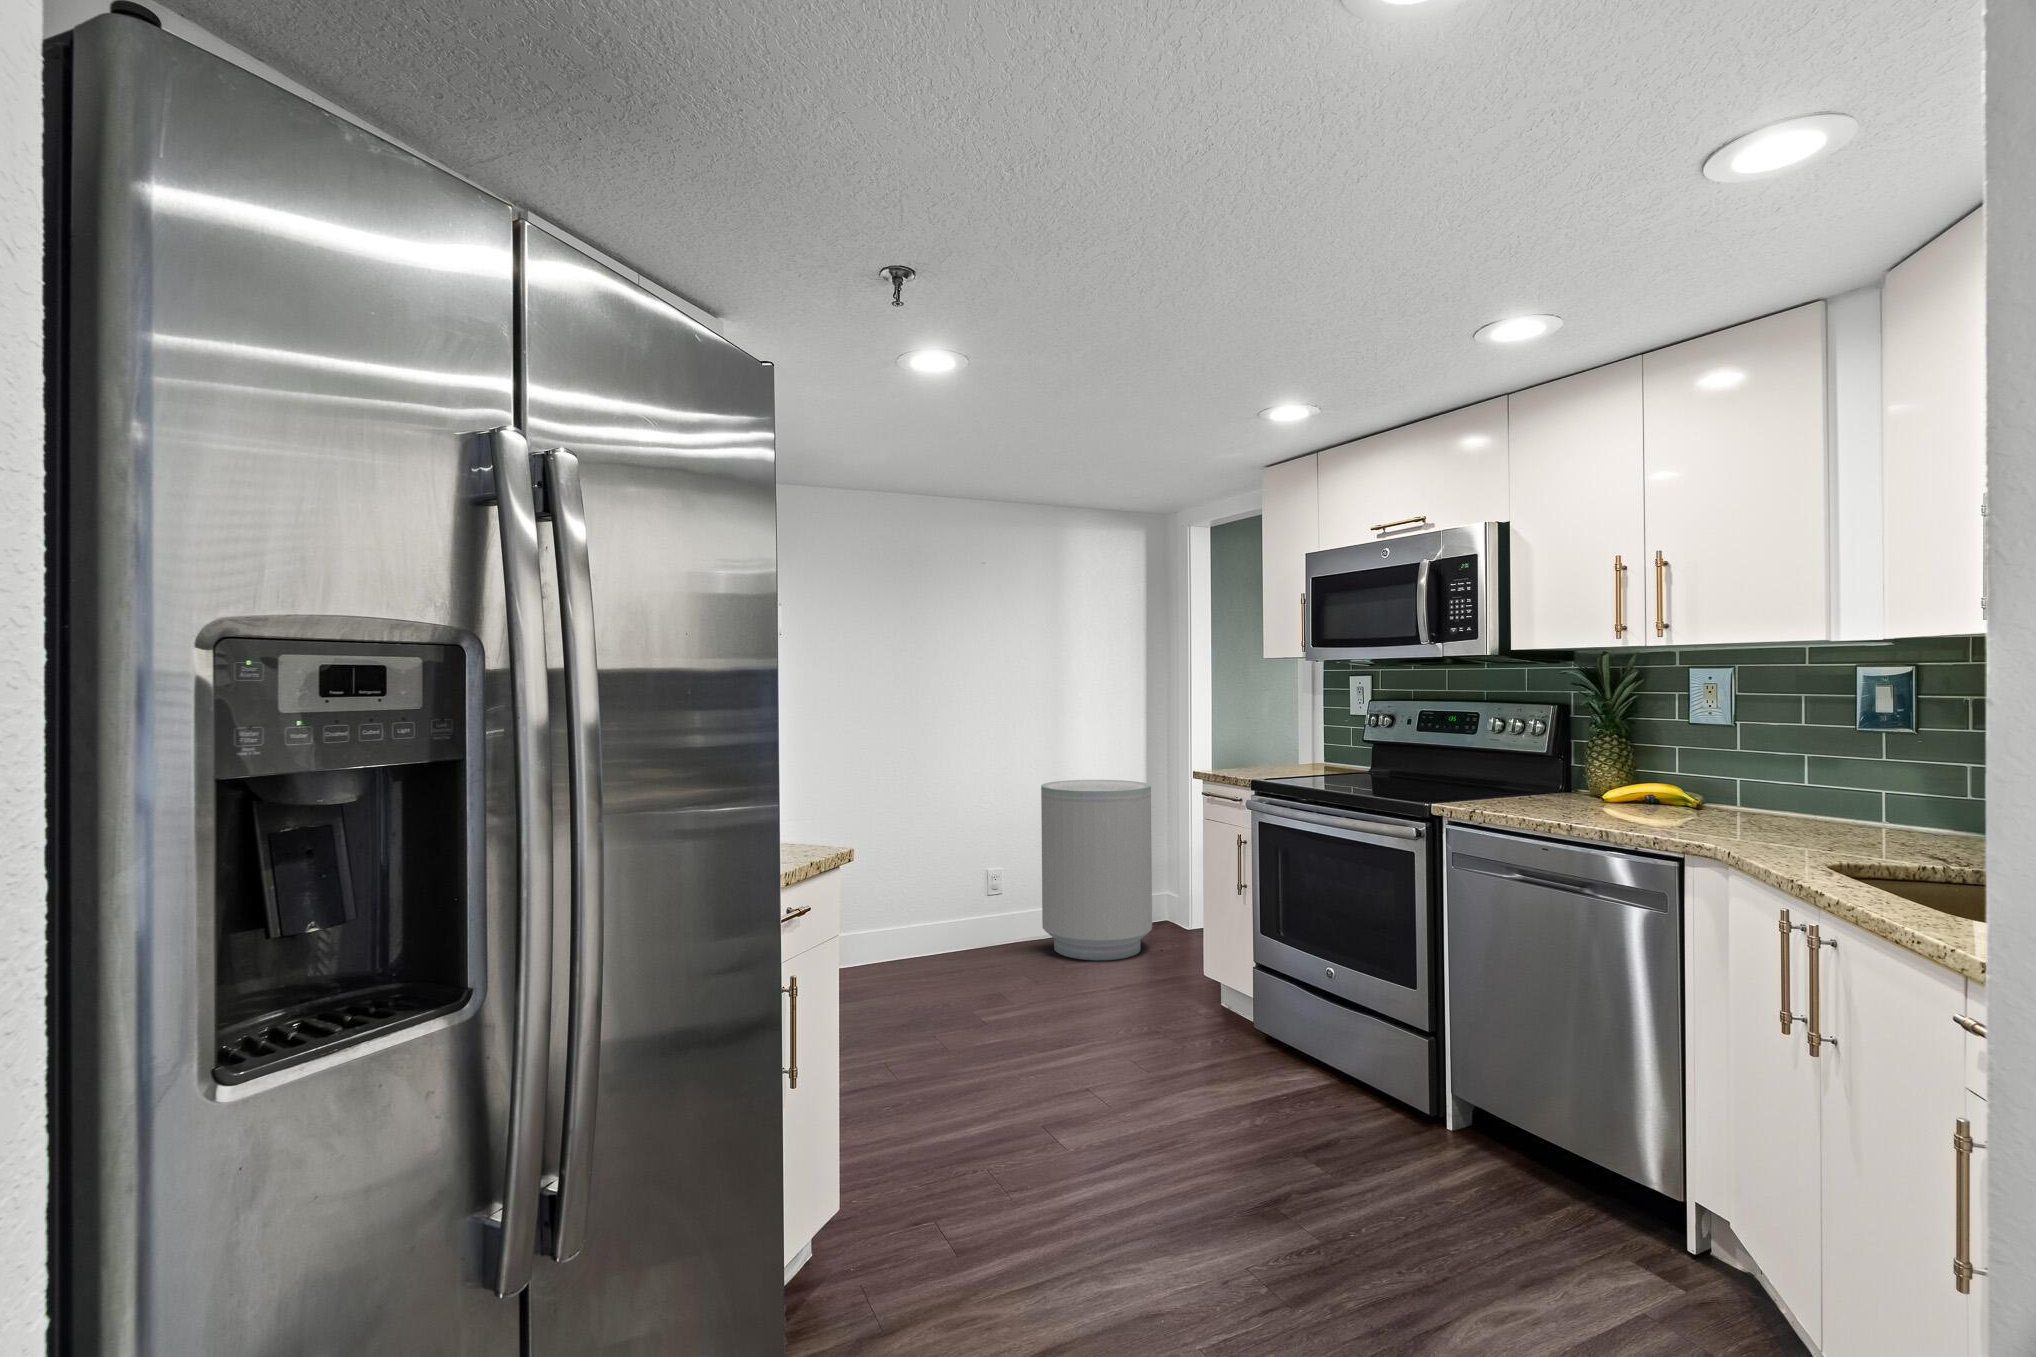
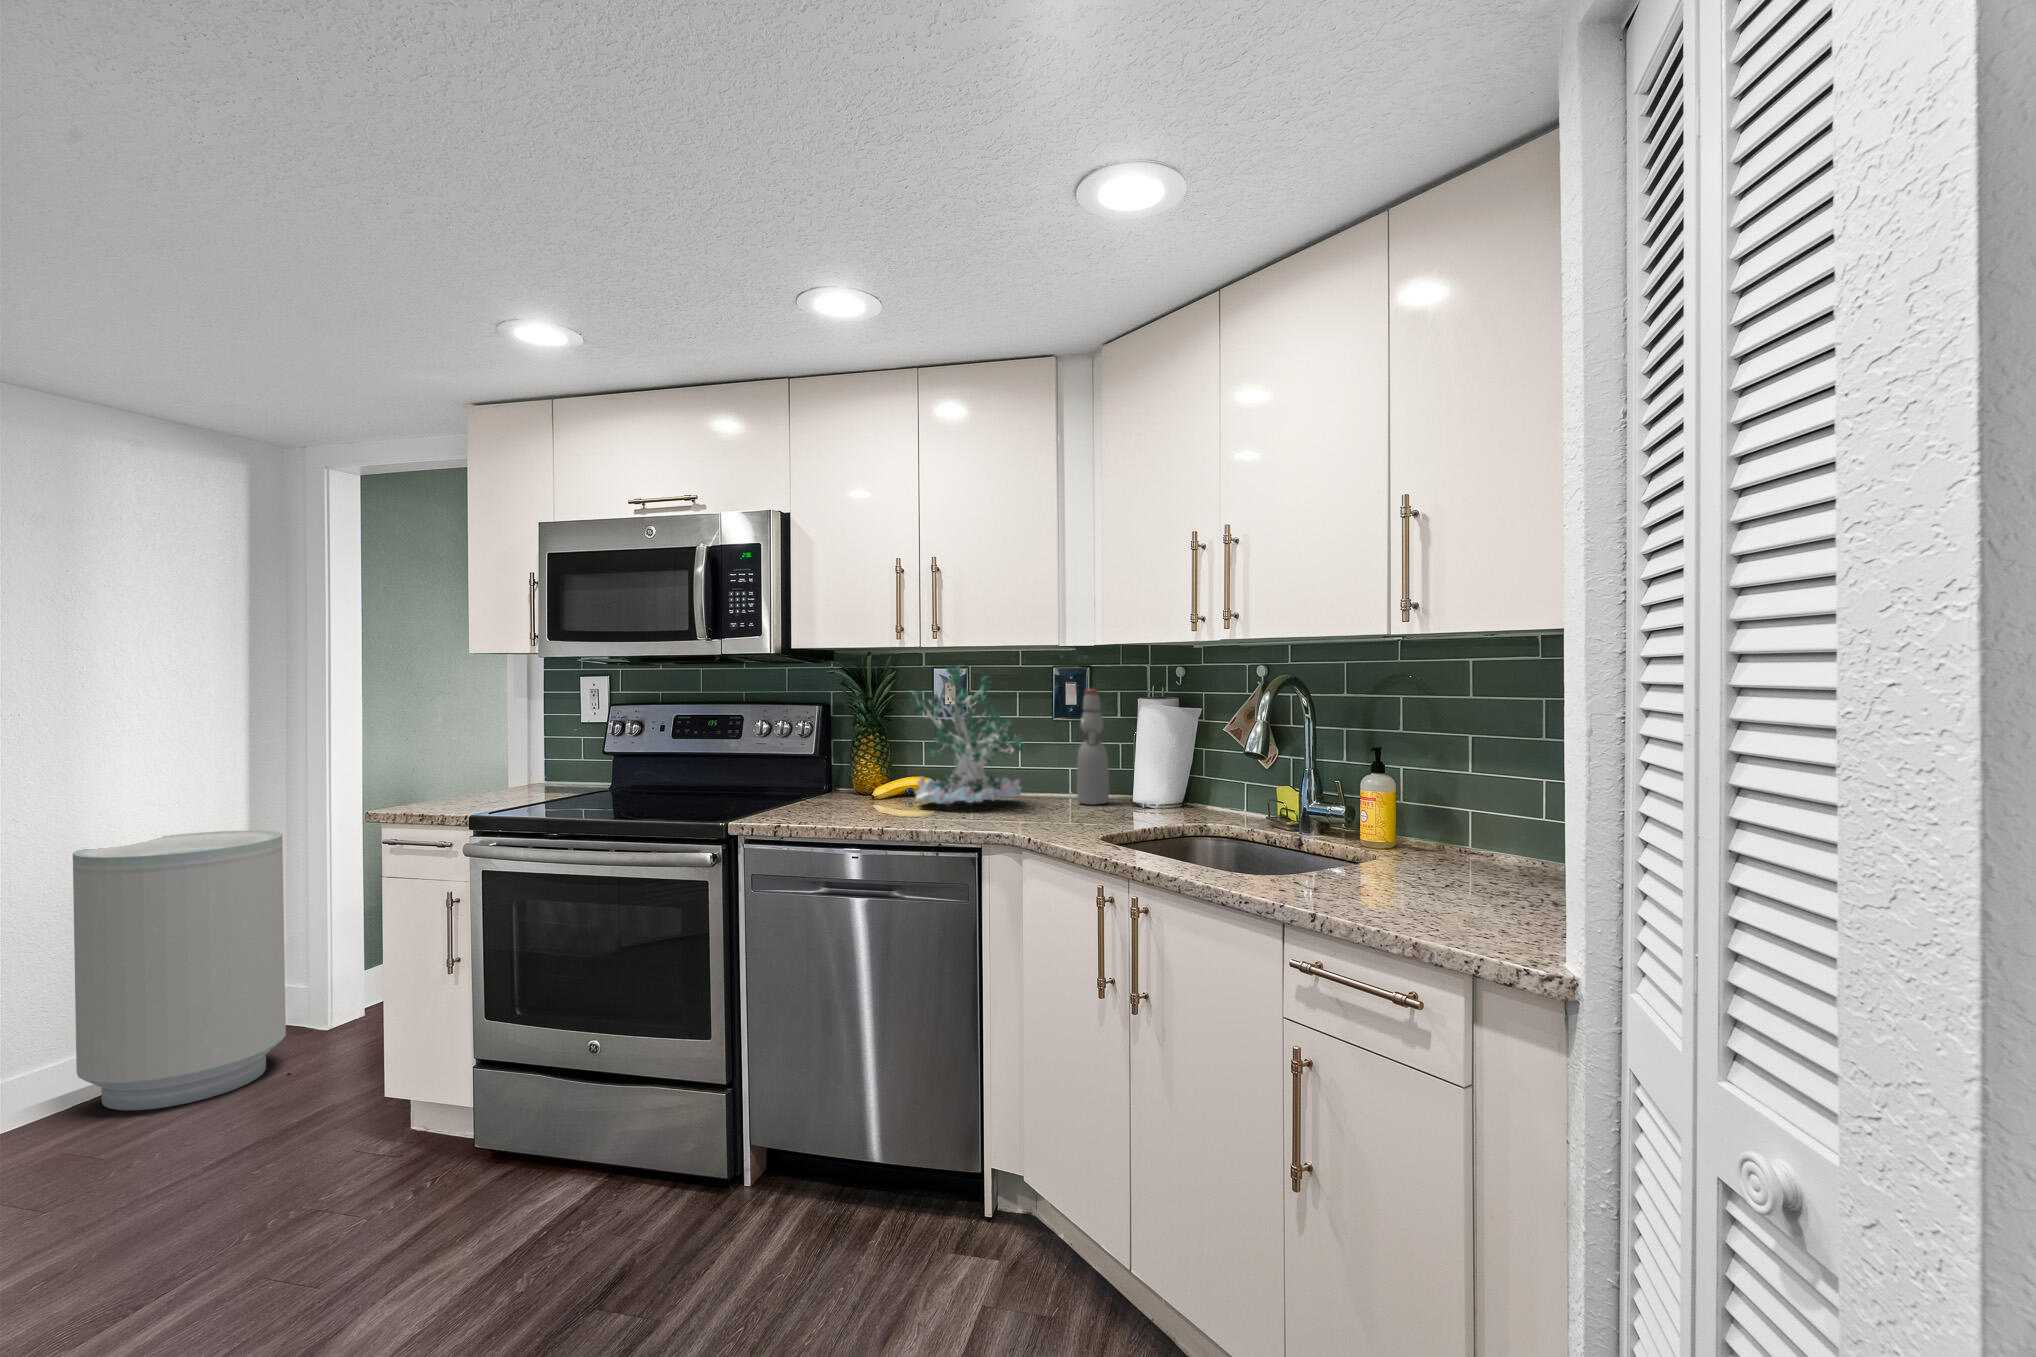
plant: none [1624,663,1780,814] -> present [910,666,1025,804]
bottle: none [1854,695,1904,832] -> present [1077,689,1109,805]

